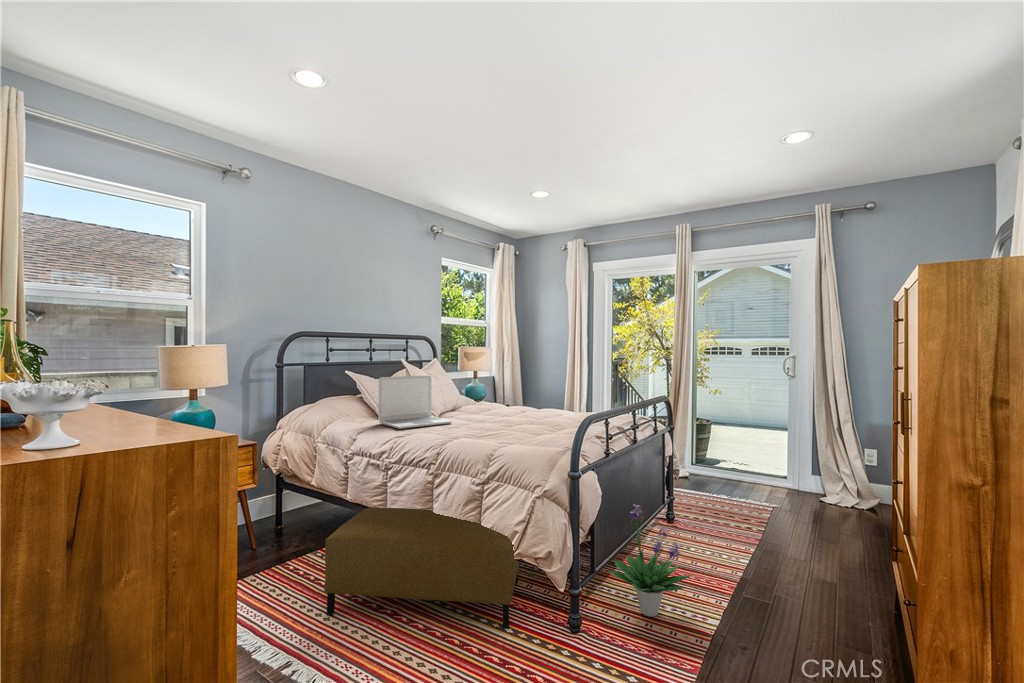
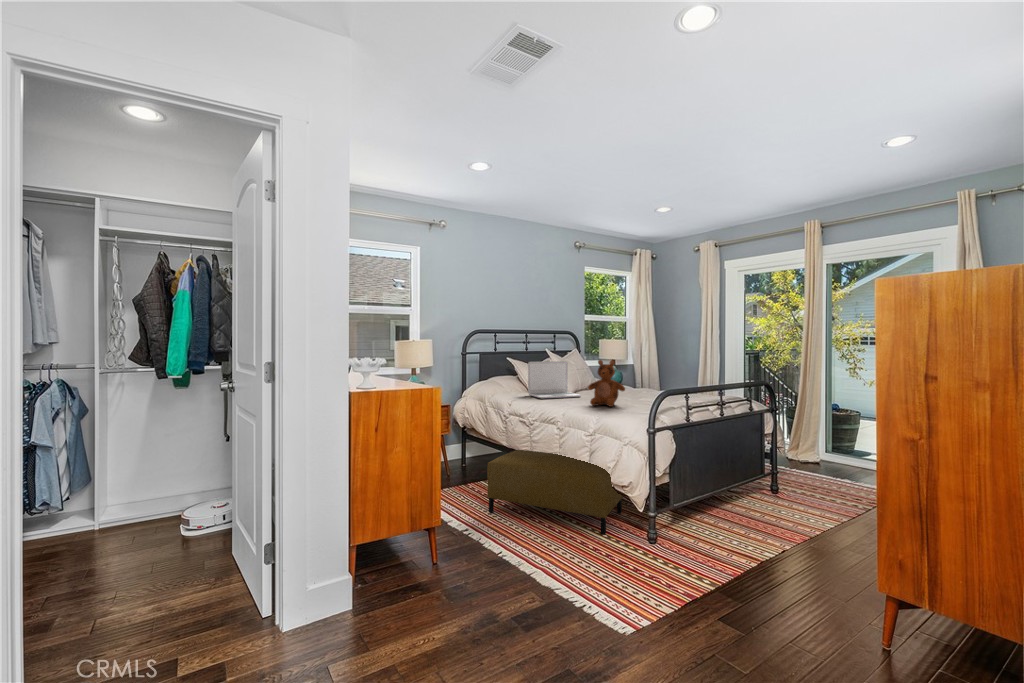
teddy bear: none [468,375,517,439] -> present [588,360,625,407]
potted plant: present [610,504,690,616] -> none [685,458,754,545]

